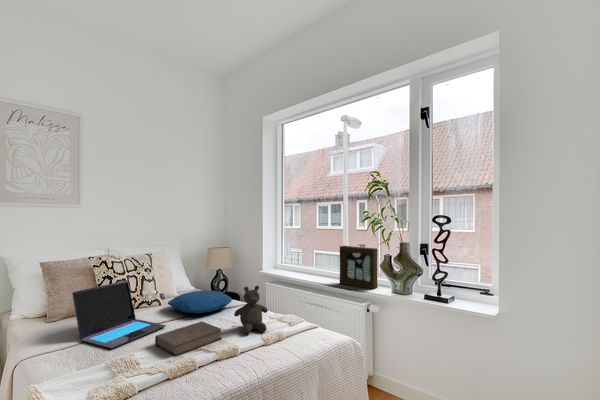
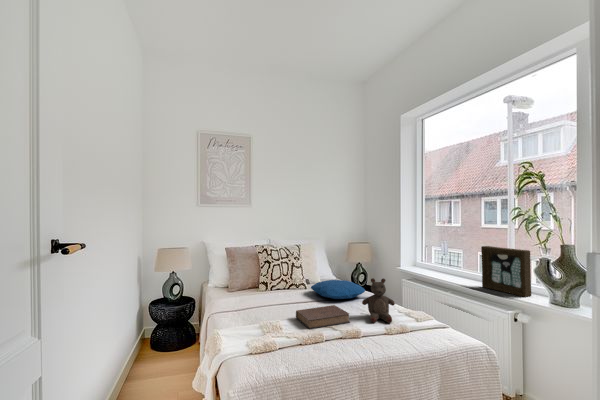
laptop: present [72,280,166,349] -> none [242,265,307,316]

